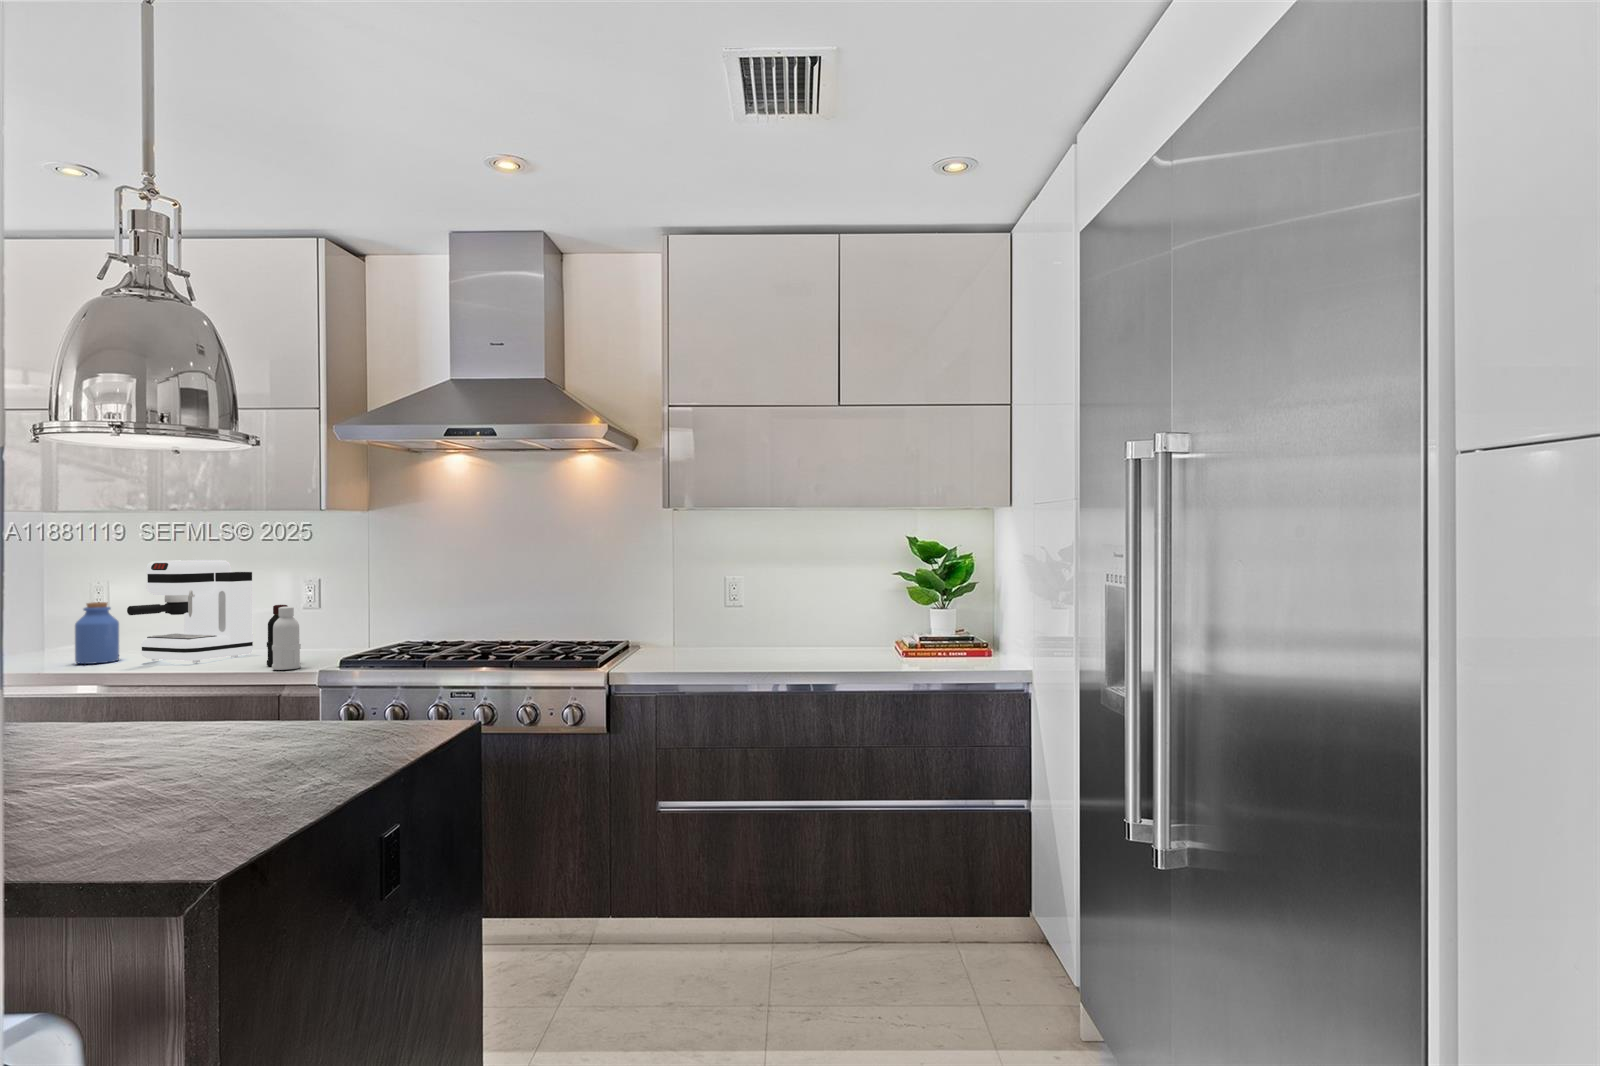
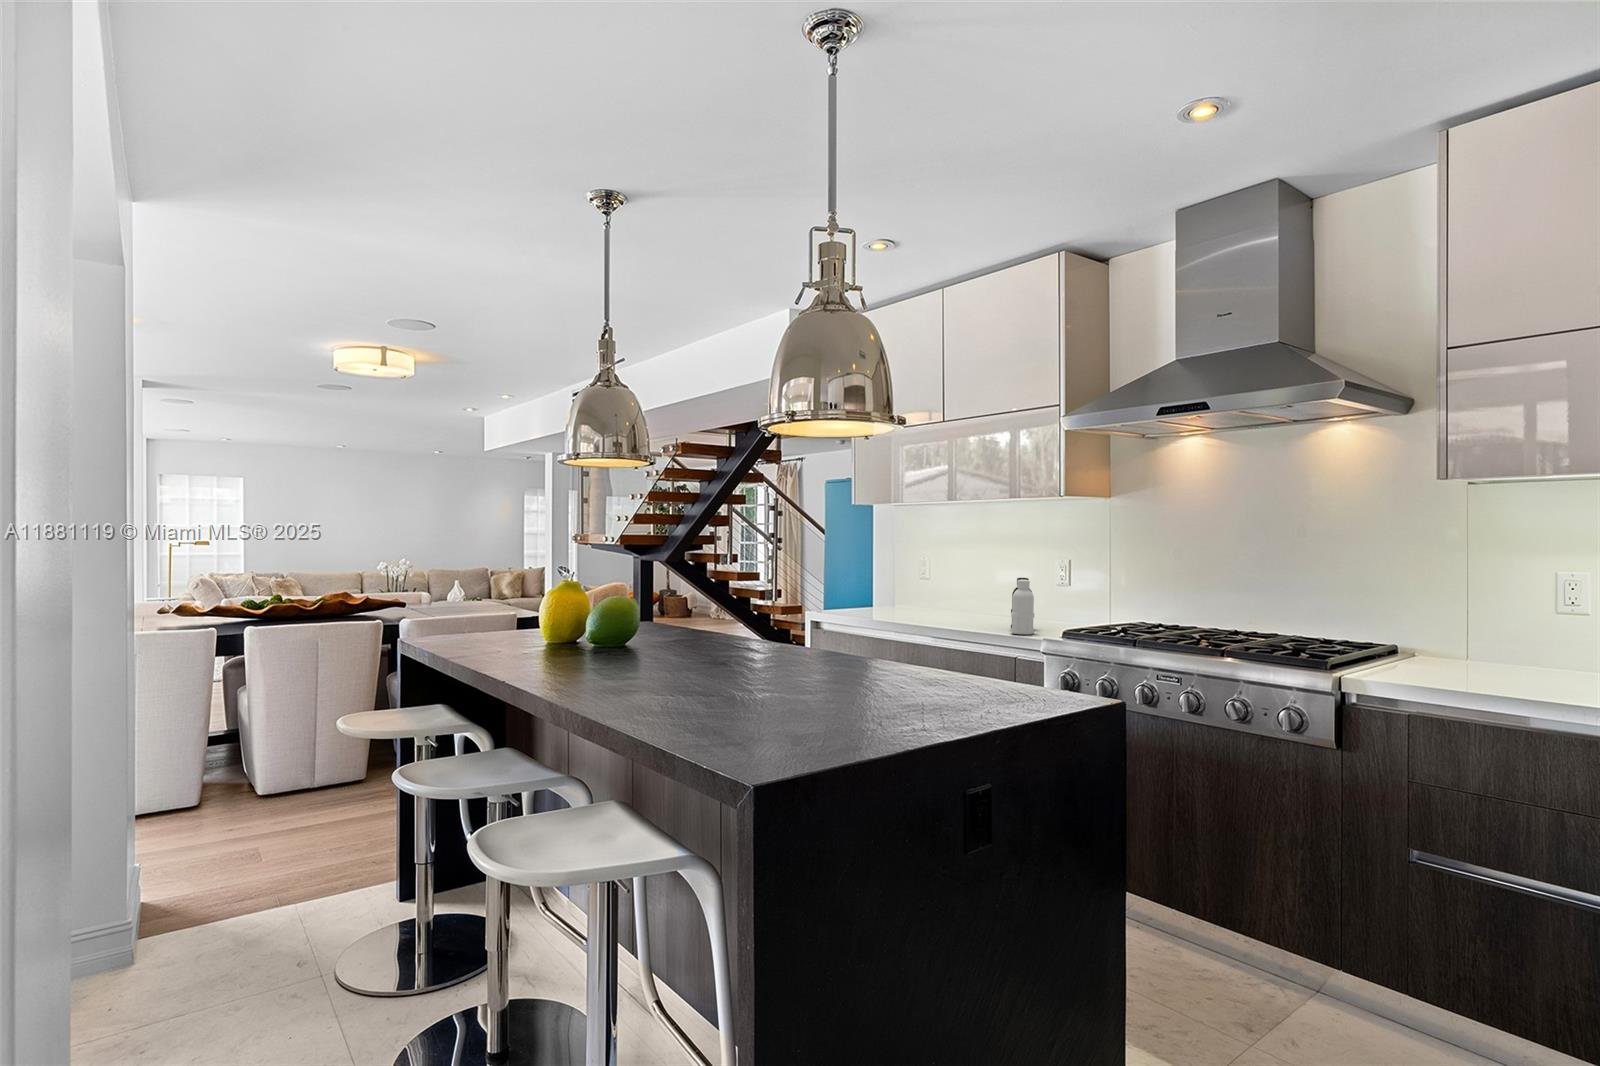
coffee maker: present [127,560,253,663] -> none [920,537,1011,620]
jar: present [75,602,119,664] -> none [893,567,922,613]

